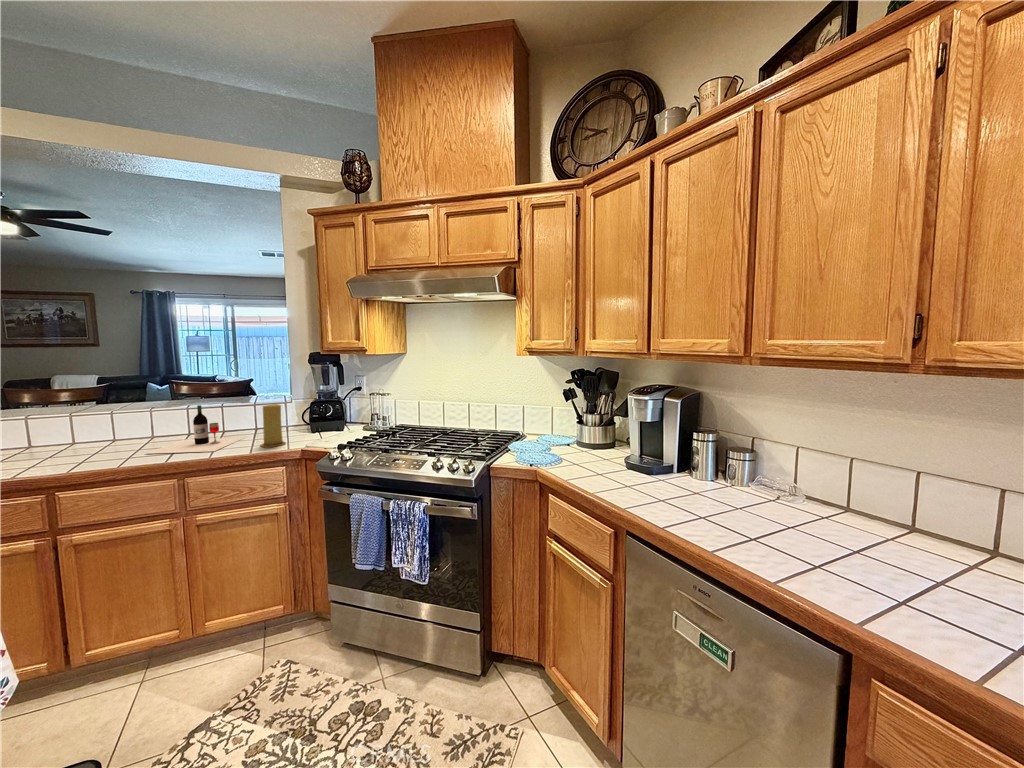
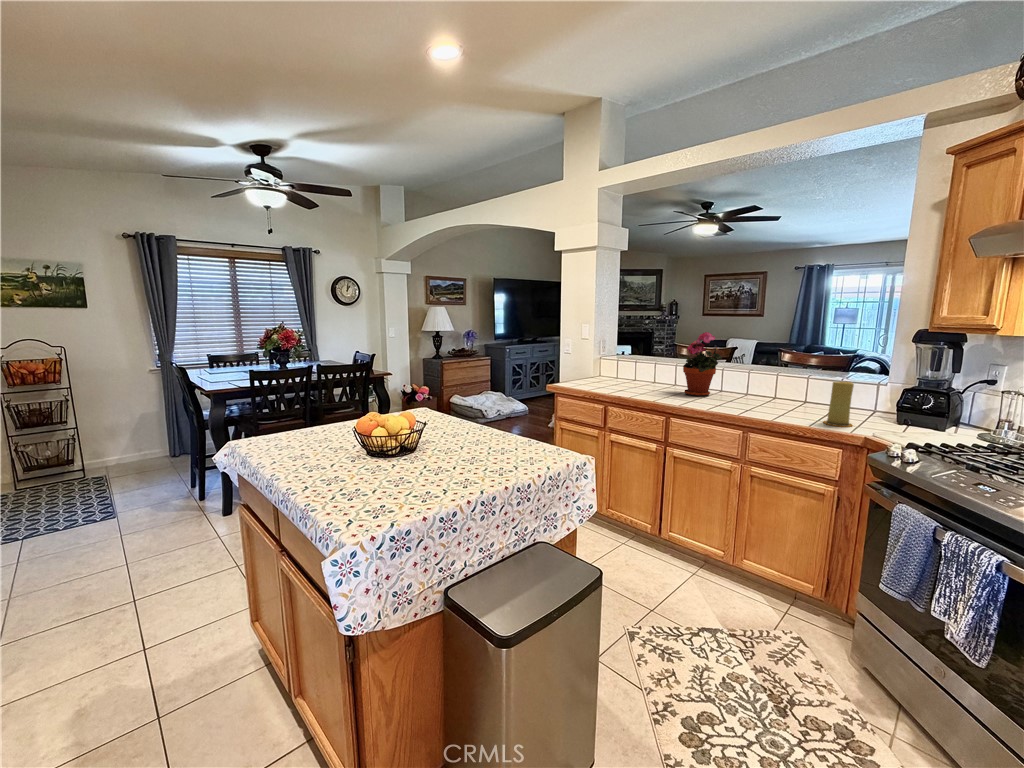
potted plant: none [47,367,112,455] -> present [683,332,722,396]
wine bottle: present [146,405,243,454] -> none [730,373,817,416]

